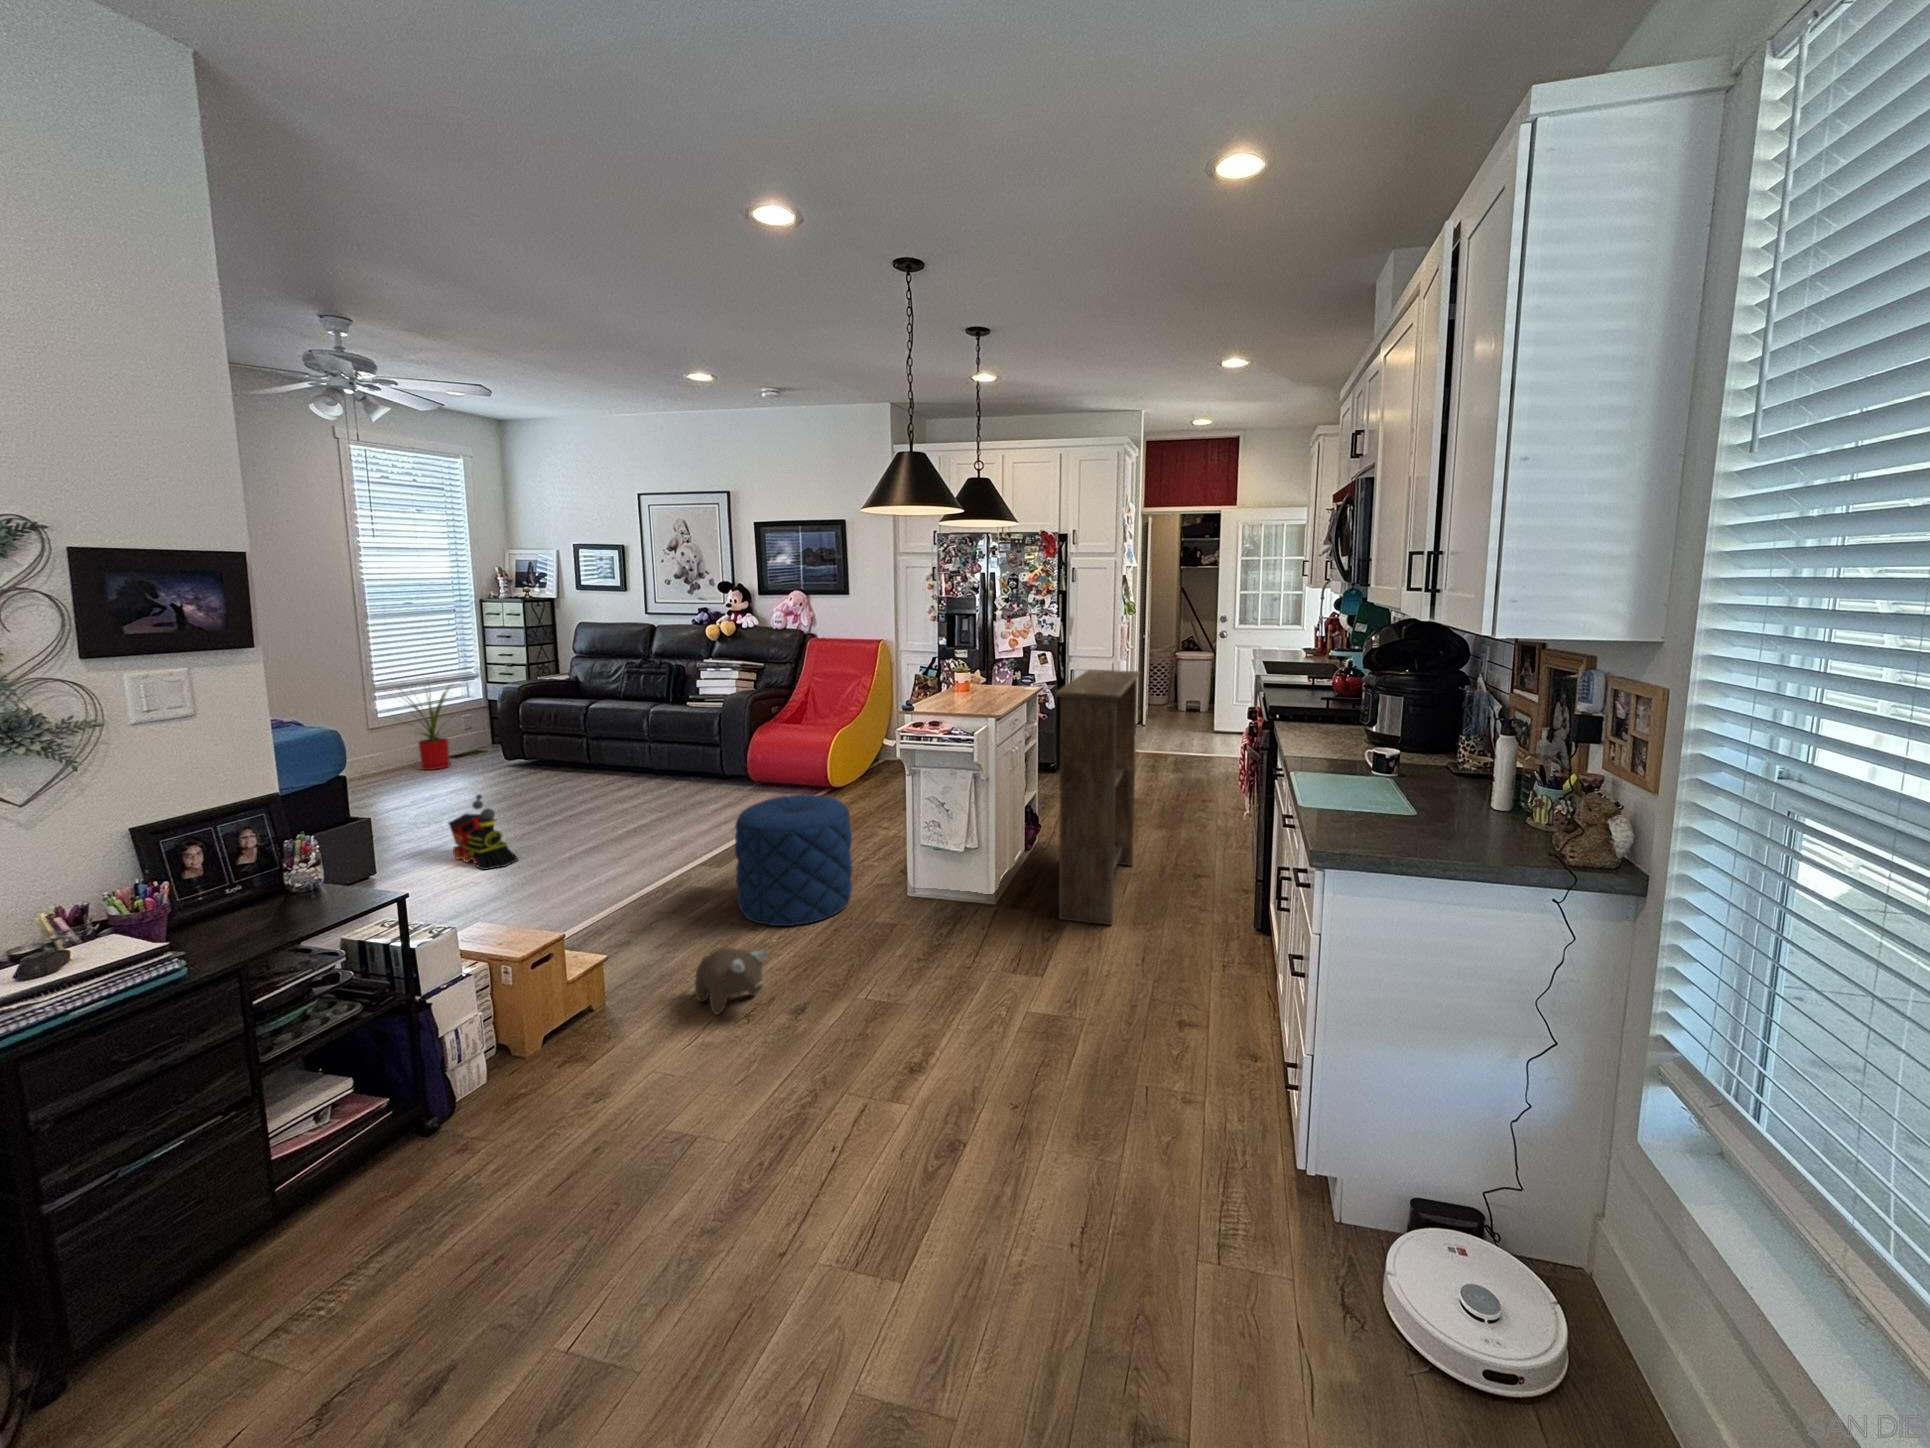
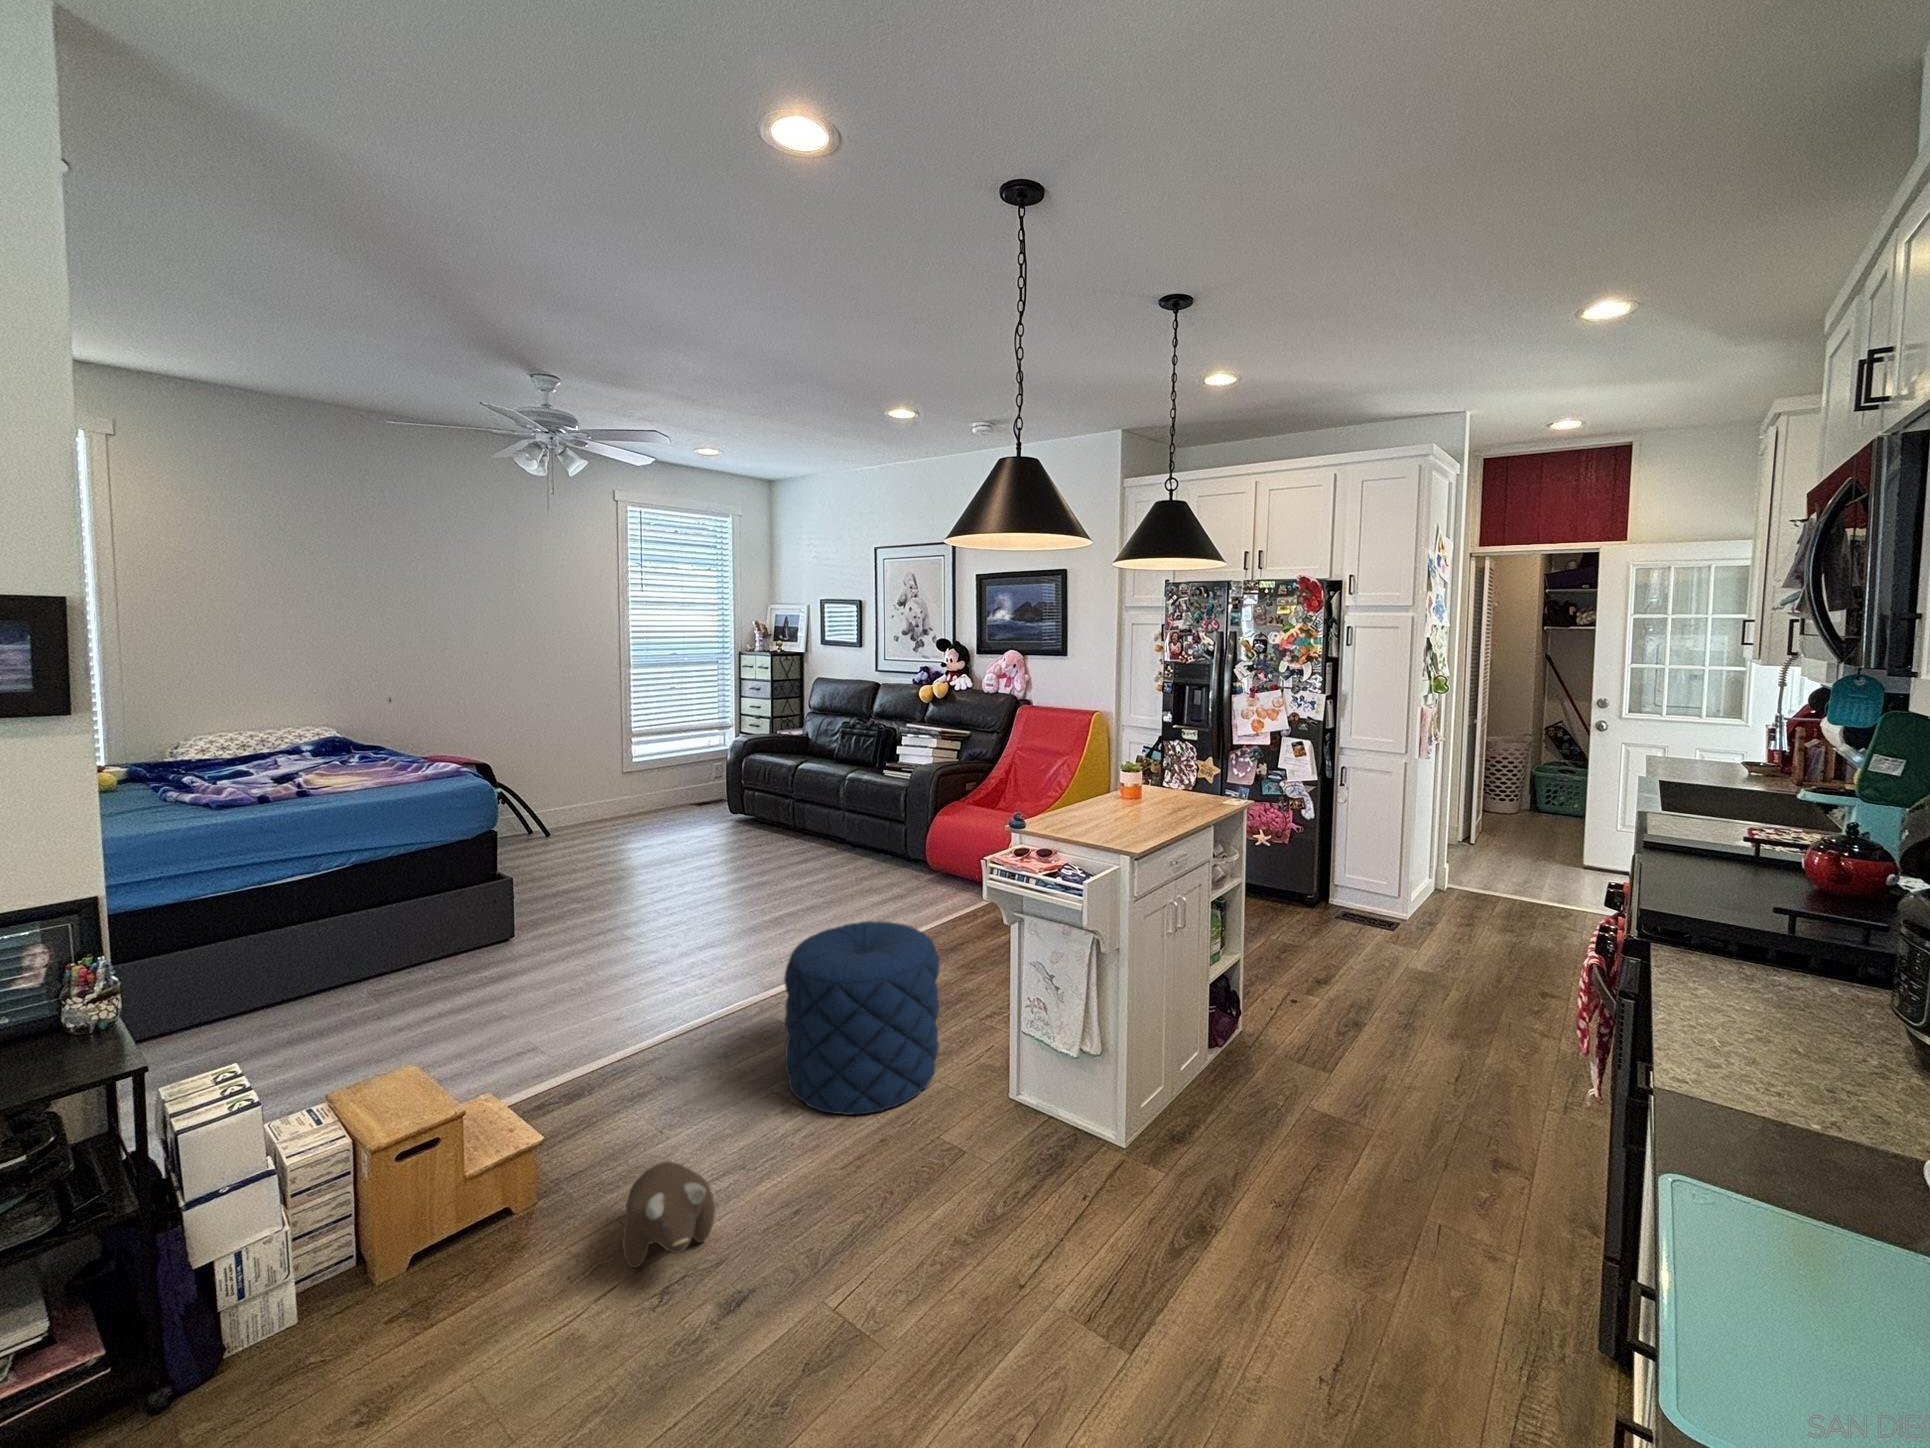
bookshelf: present [1056,670,1140,925] -> none [1210,784,1398,1242]
house plant: present [399,685,453,770] -> none [633,726,708,818]
toy train: present [448,794,518,870] -> none [587,863,641,950]

